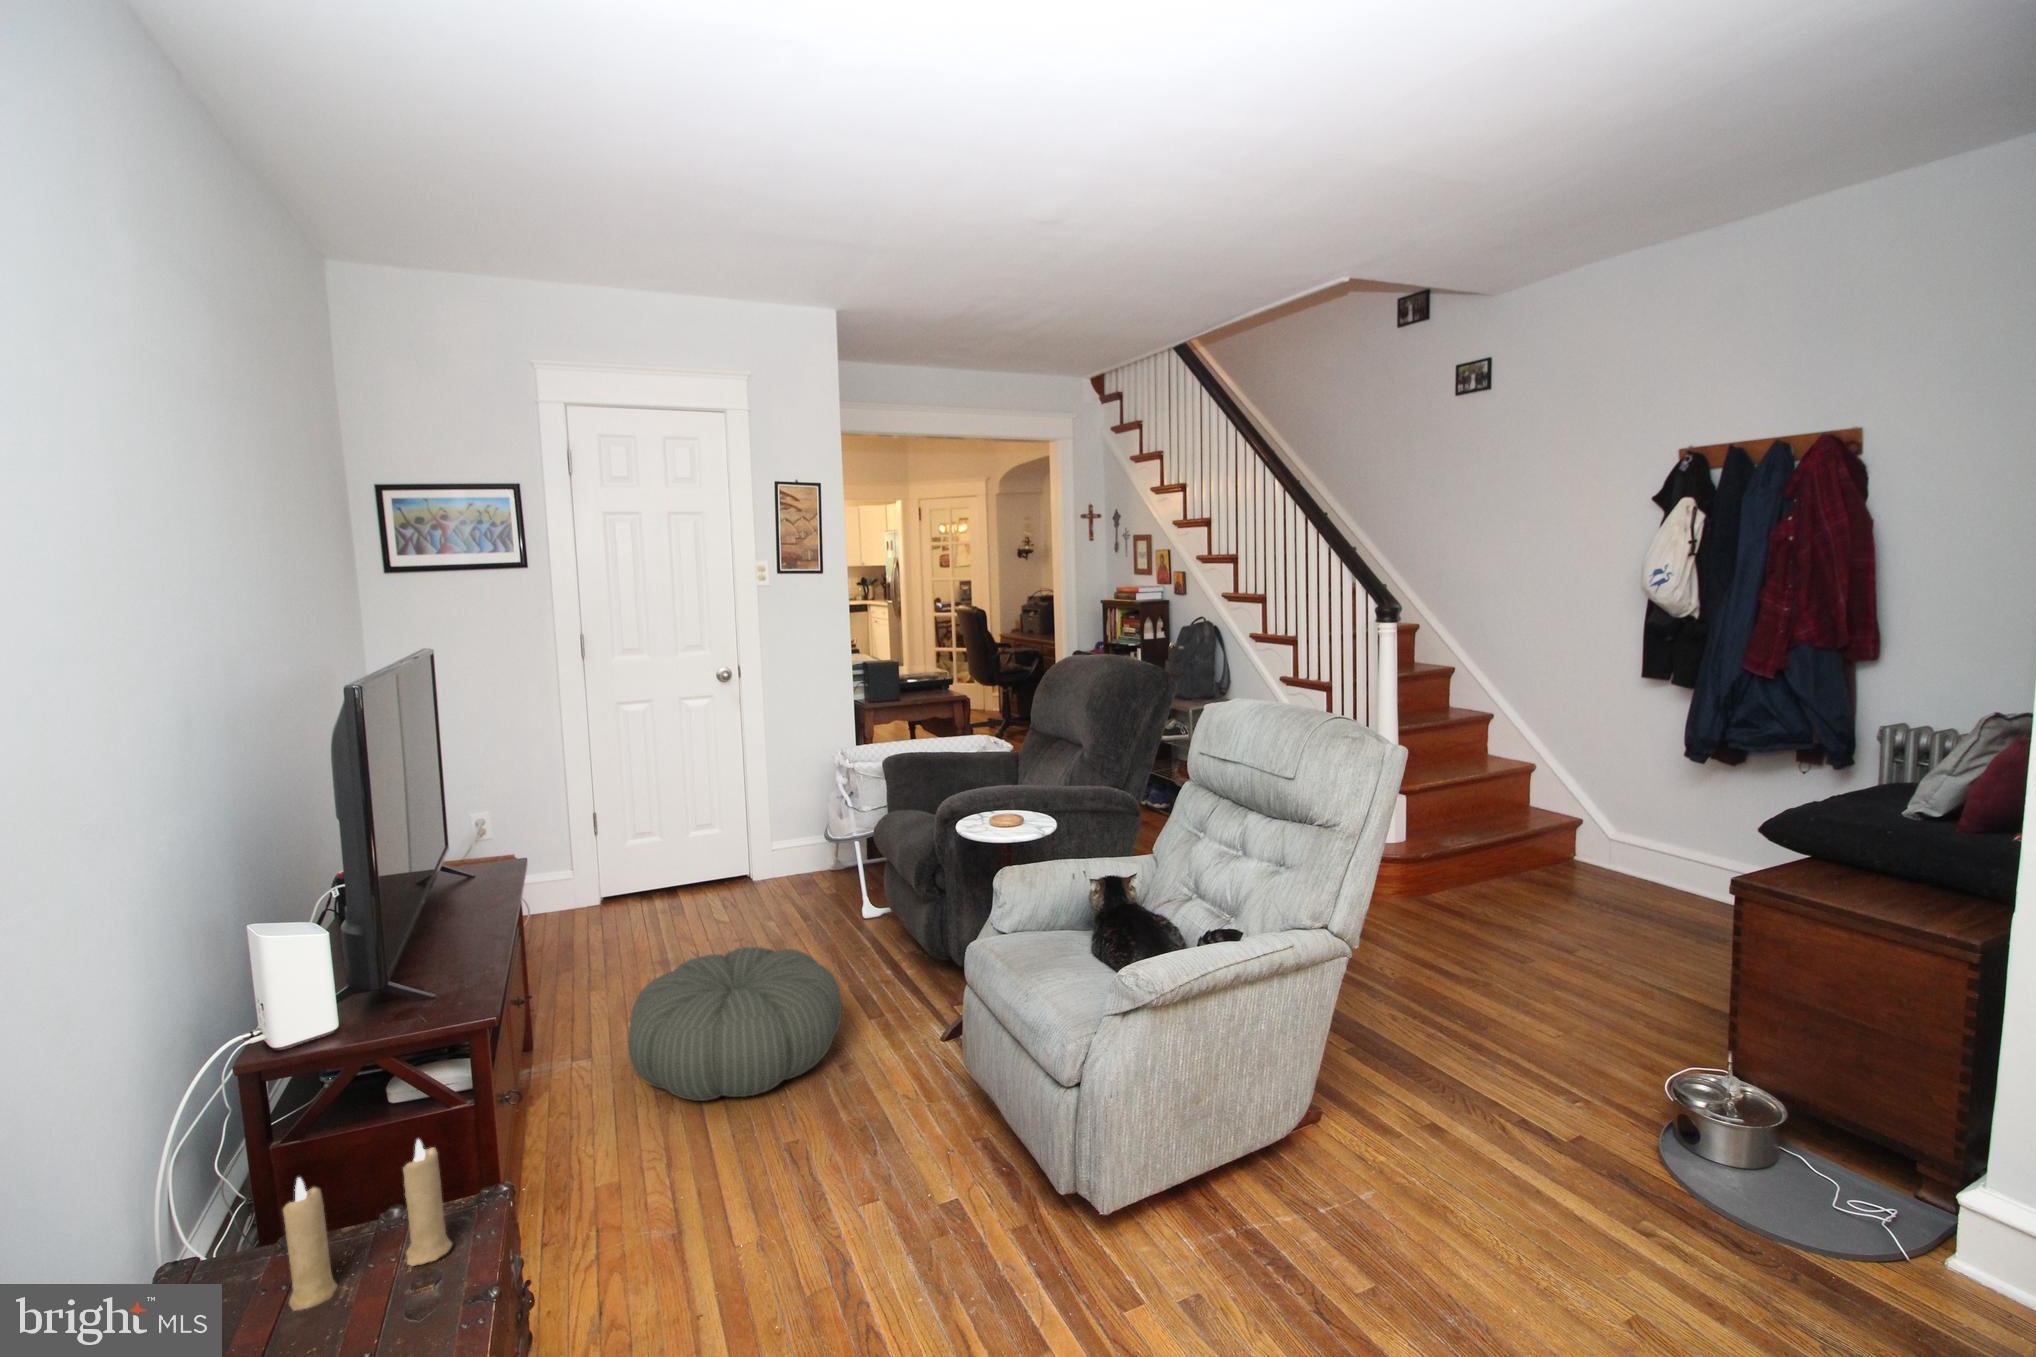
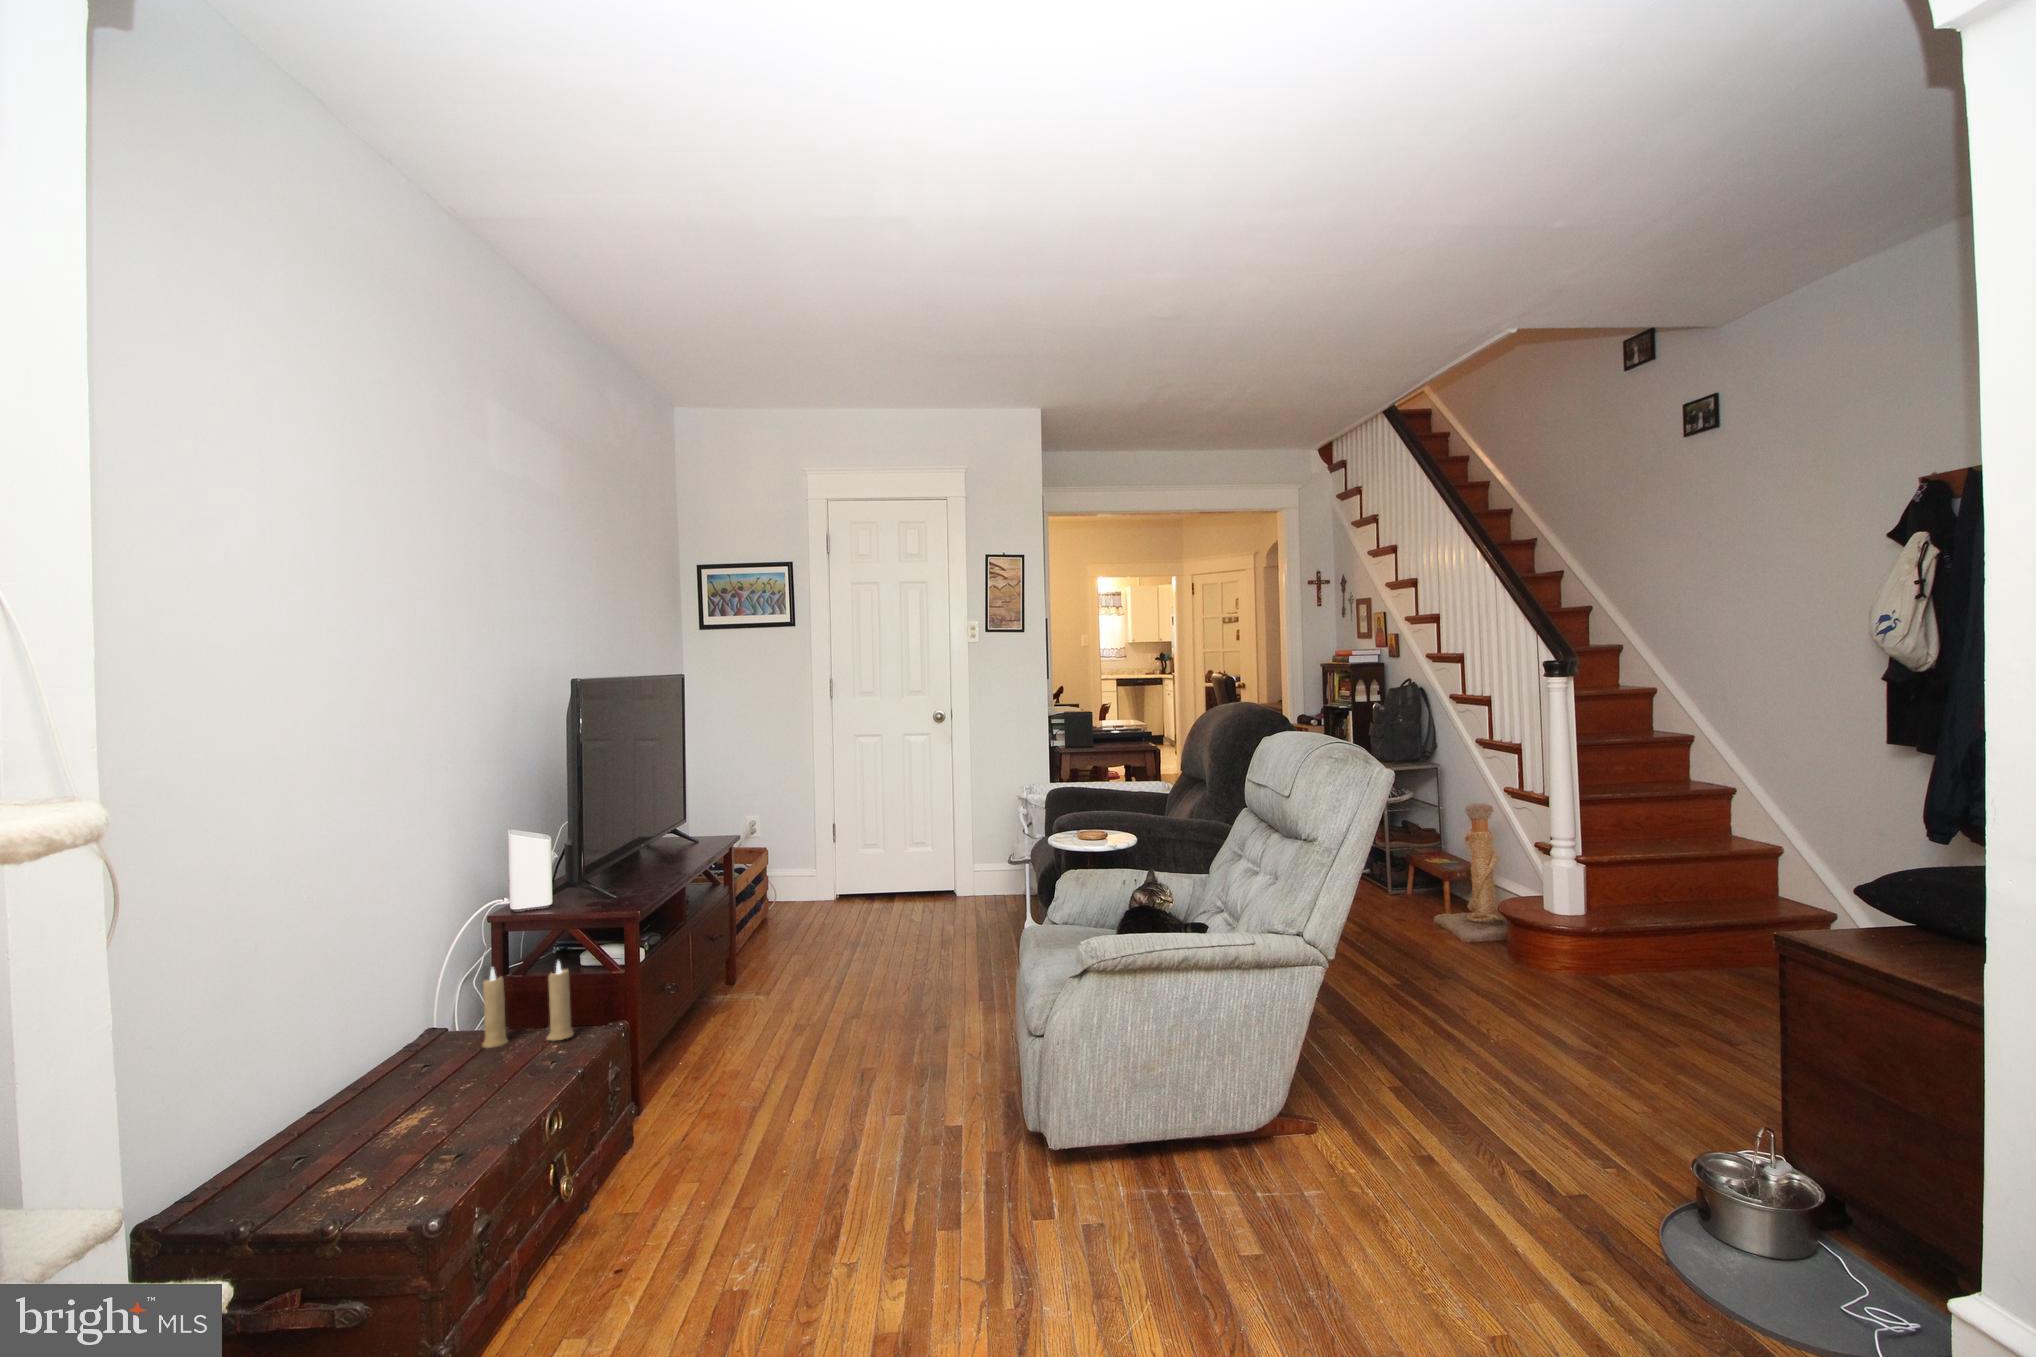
pouf: present [628,947,842,1101] -> none [781,928,950,1036]

